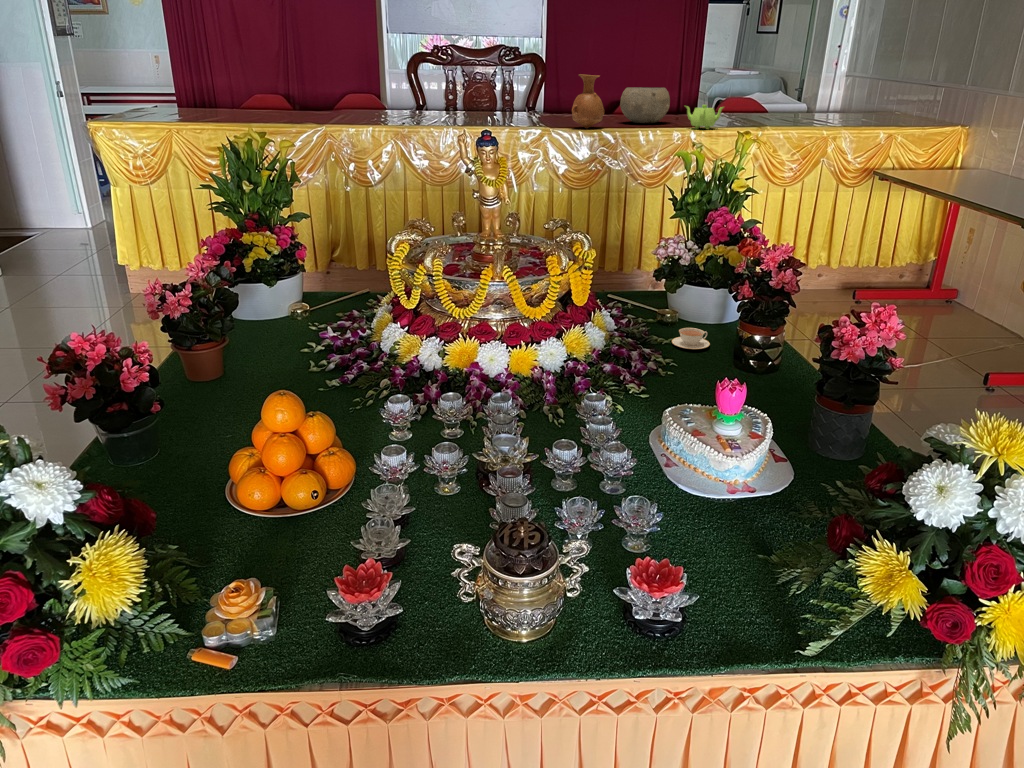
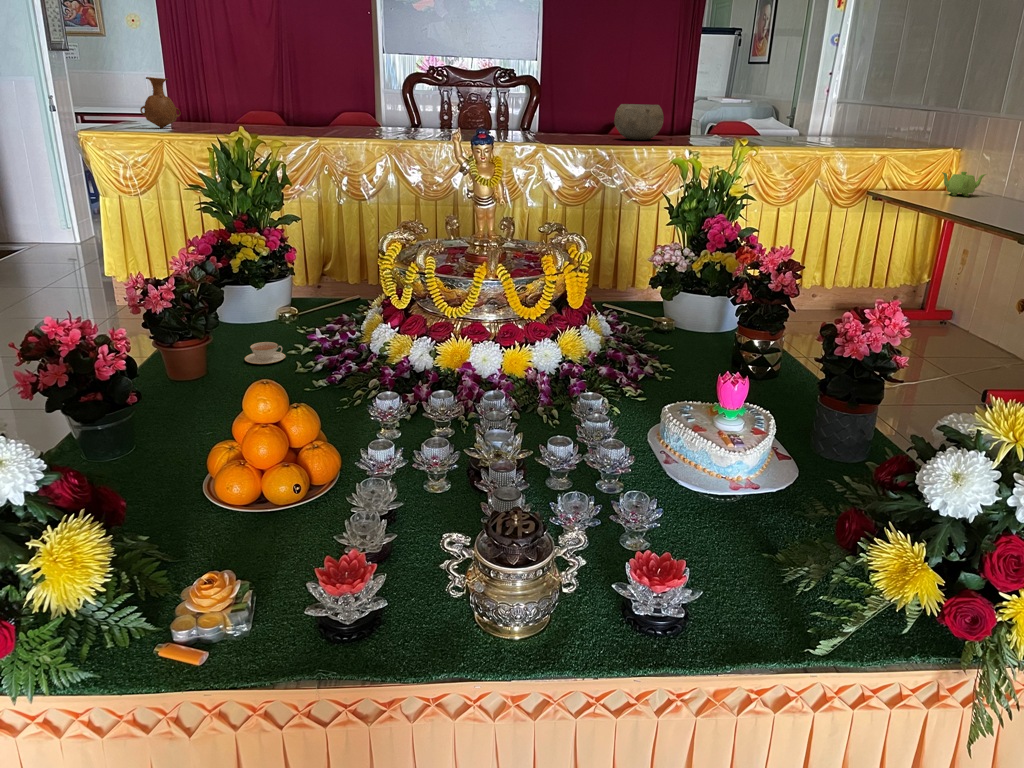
vase: present [572,74,605,128] -> present [140,77,181,128]
teapot: present [686,105,724,129] -> present [942,172,986,196]
teacup: present [672,328,710,349] -> present [244,342,286,364]

